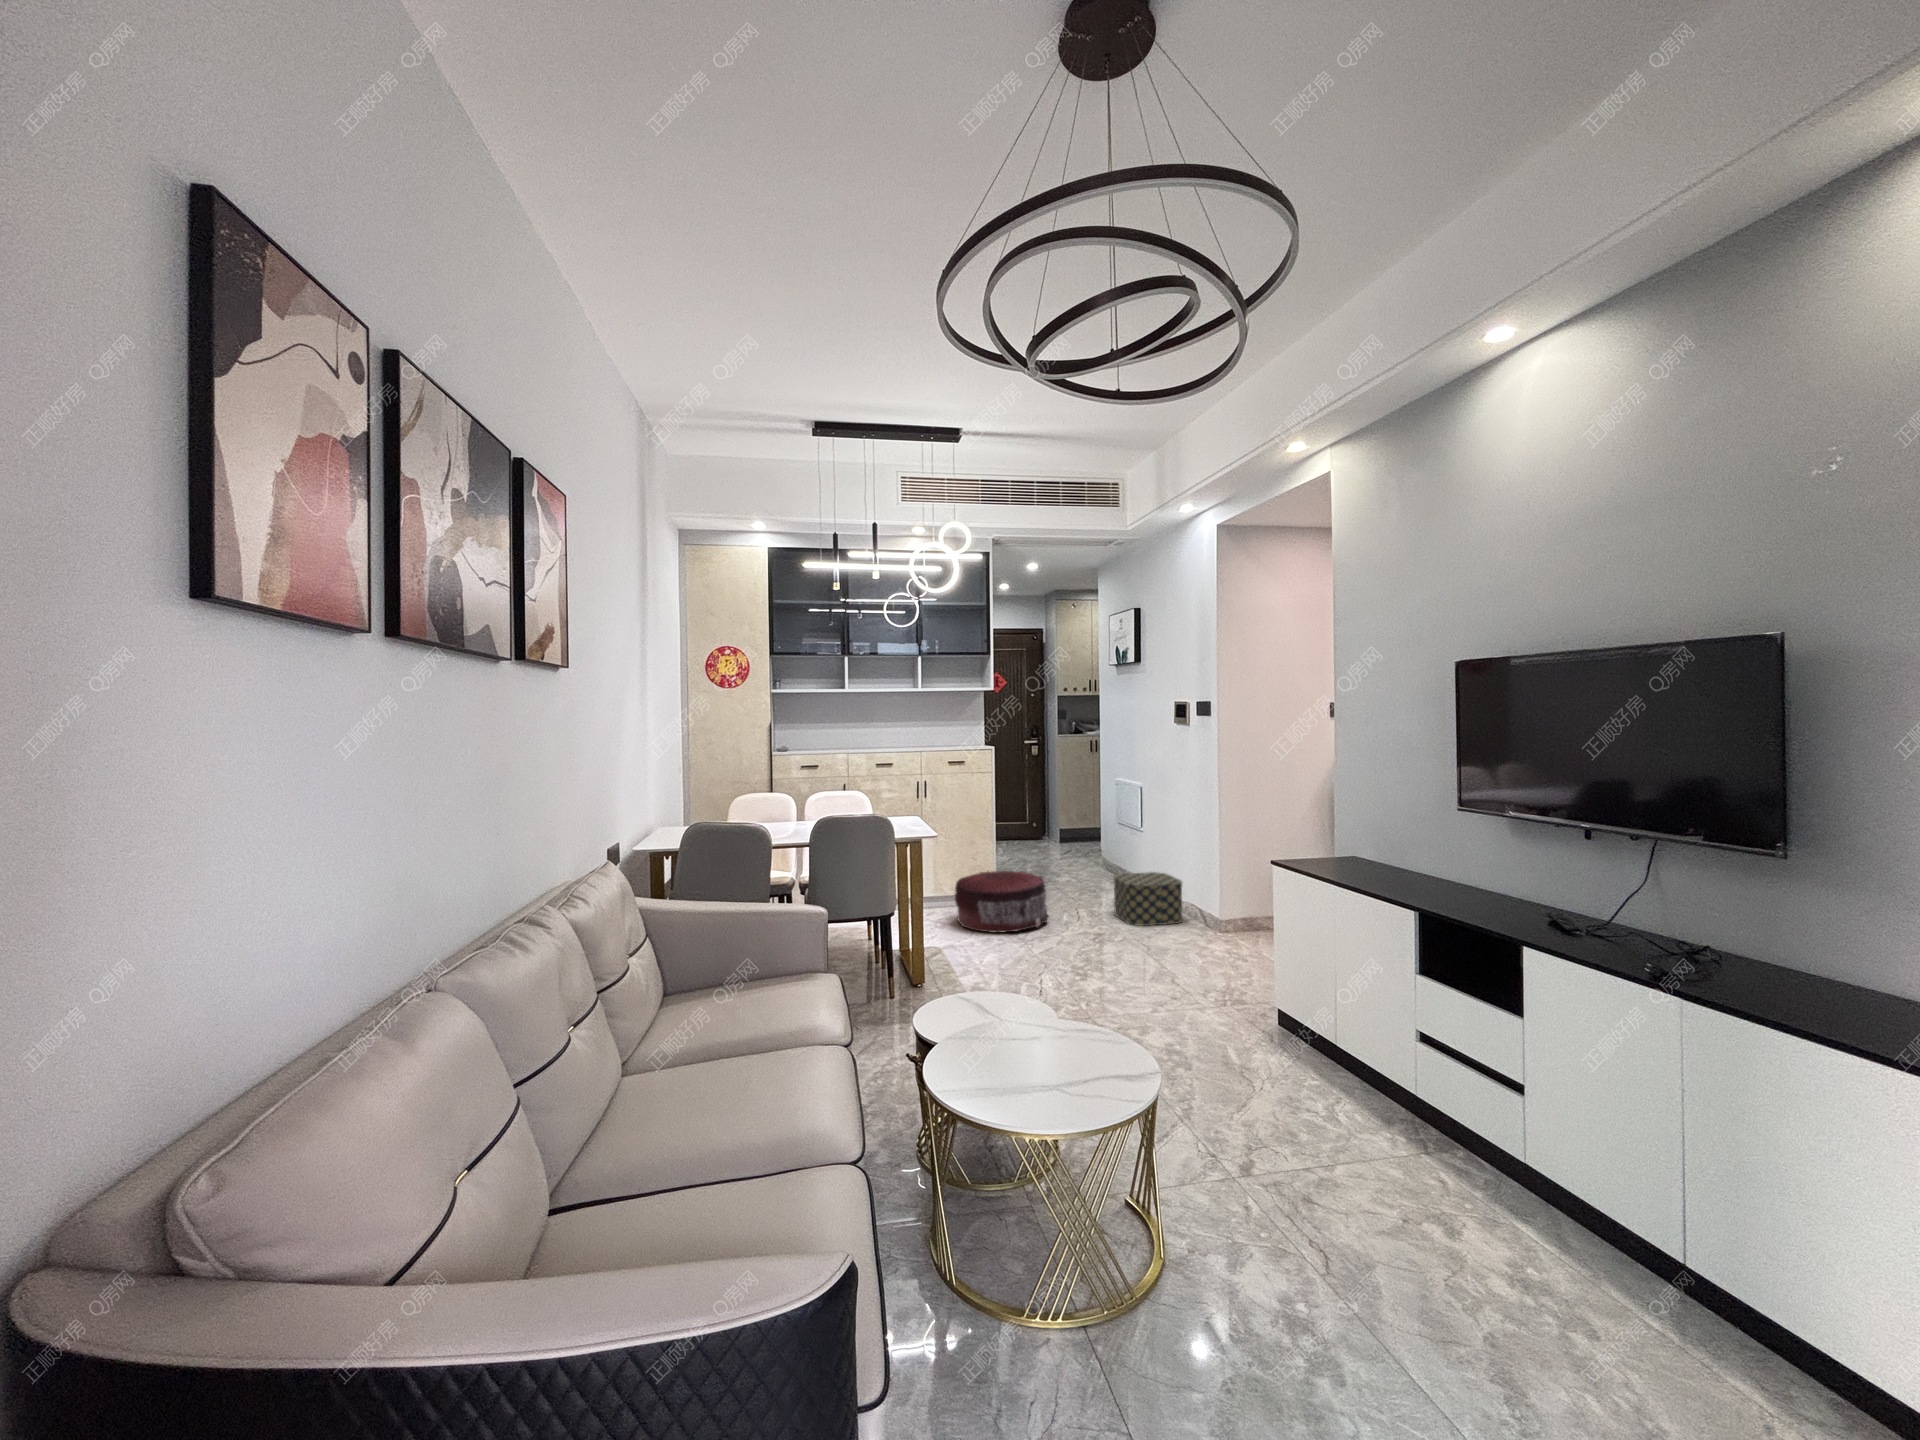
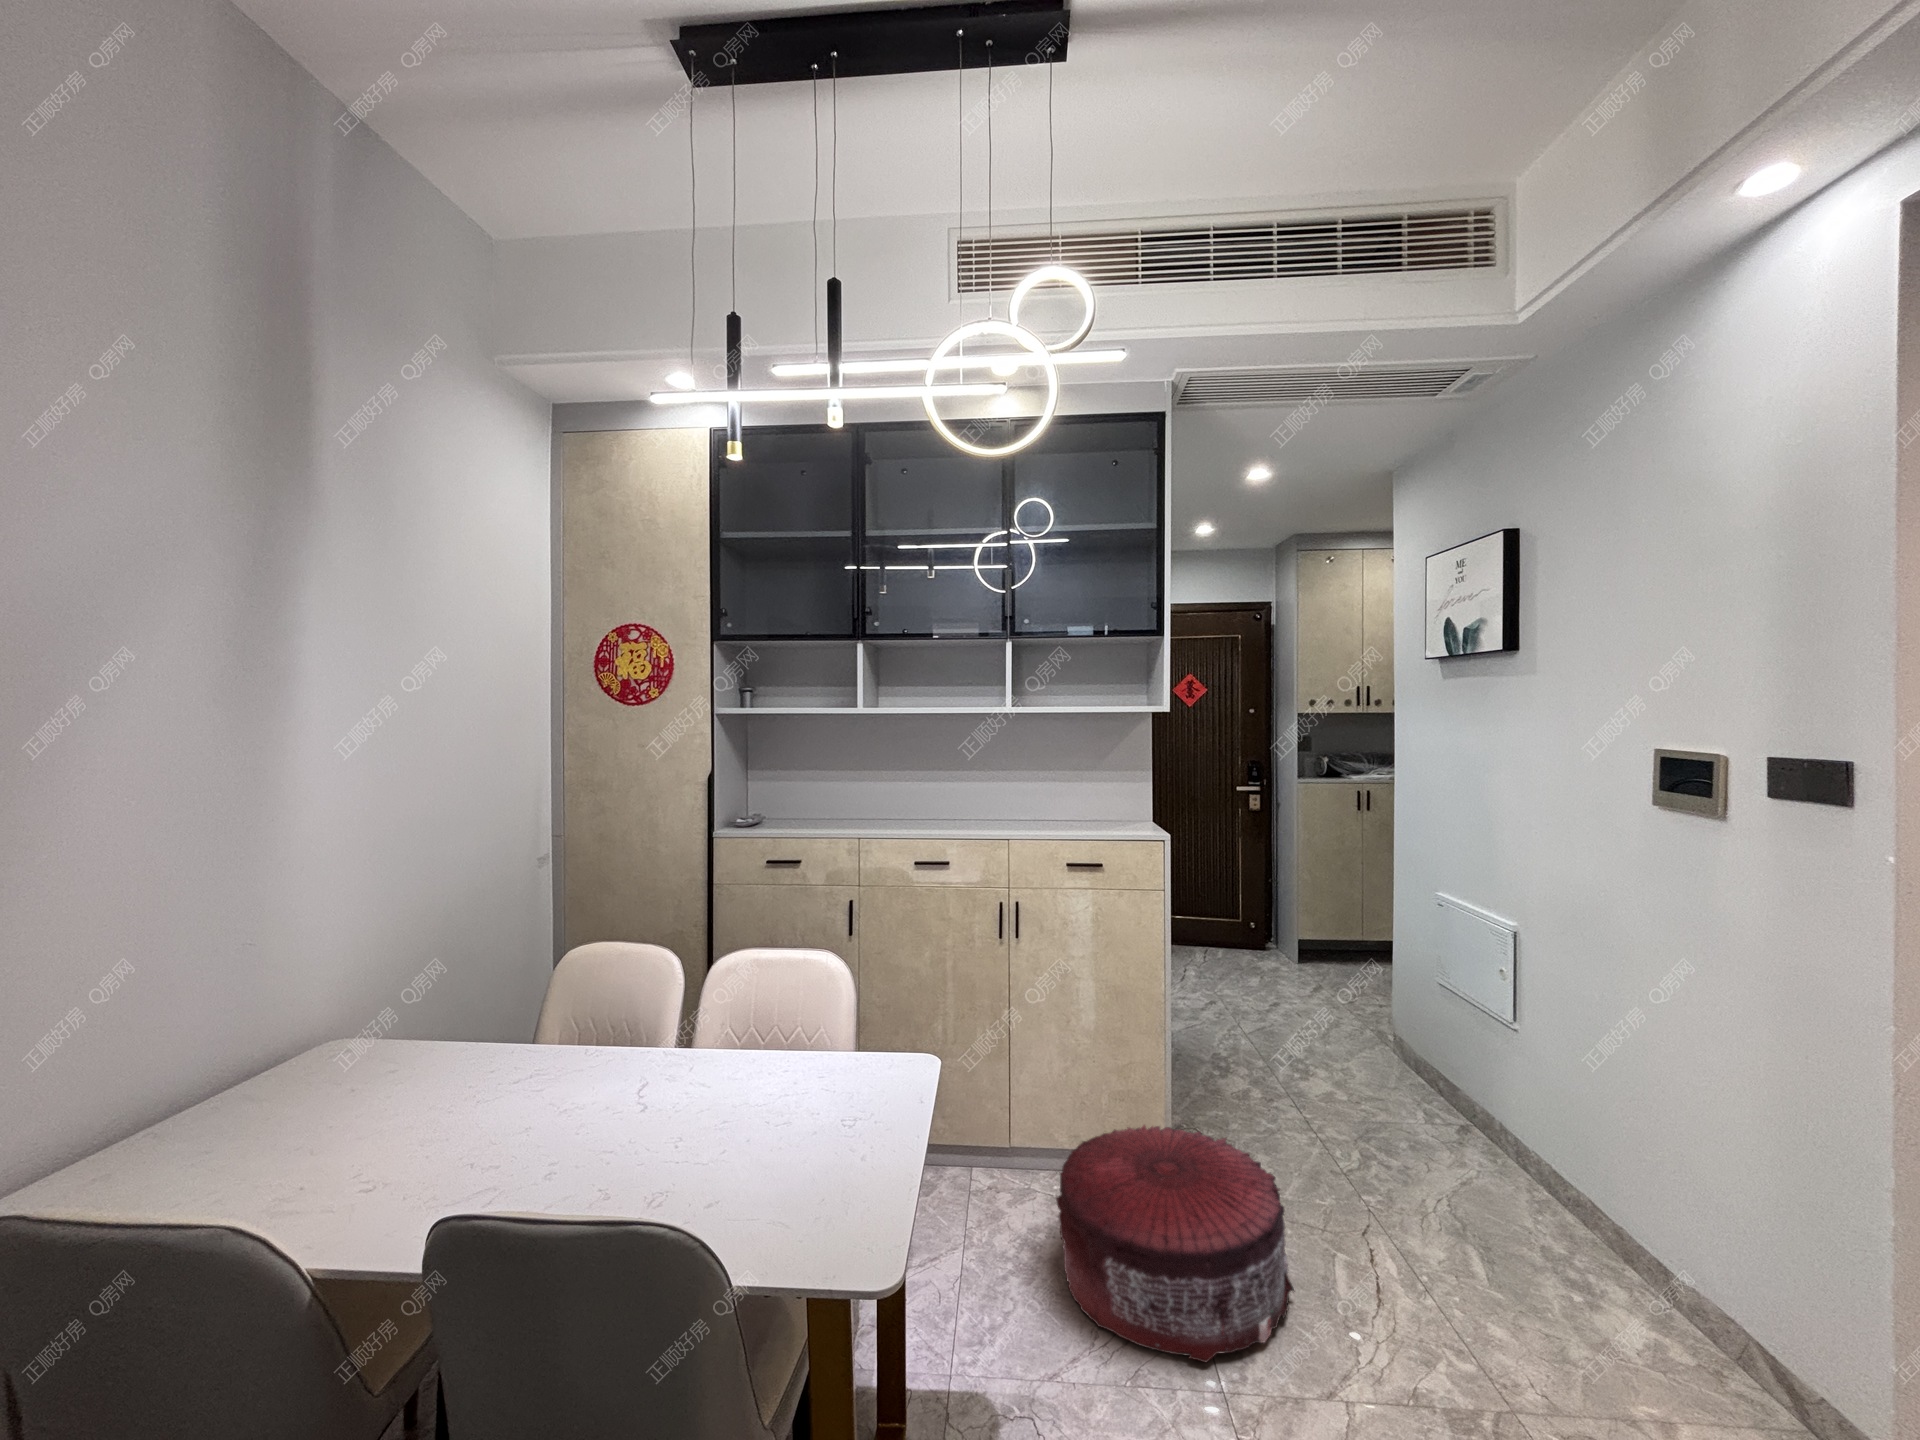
storage box: present [1114,872,1182,926] -> none [1463,1176,1693,1386]

